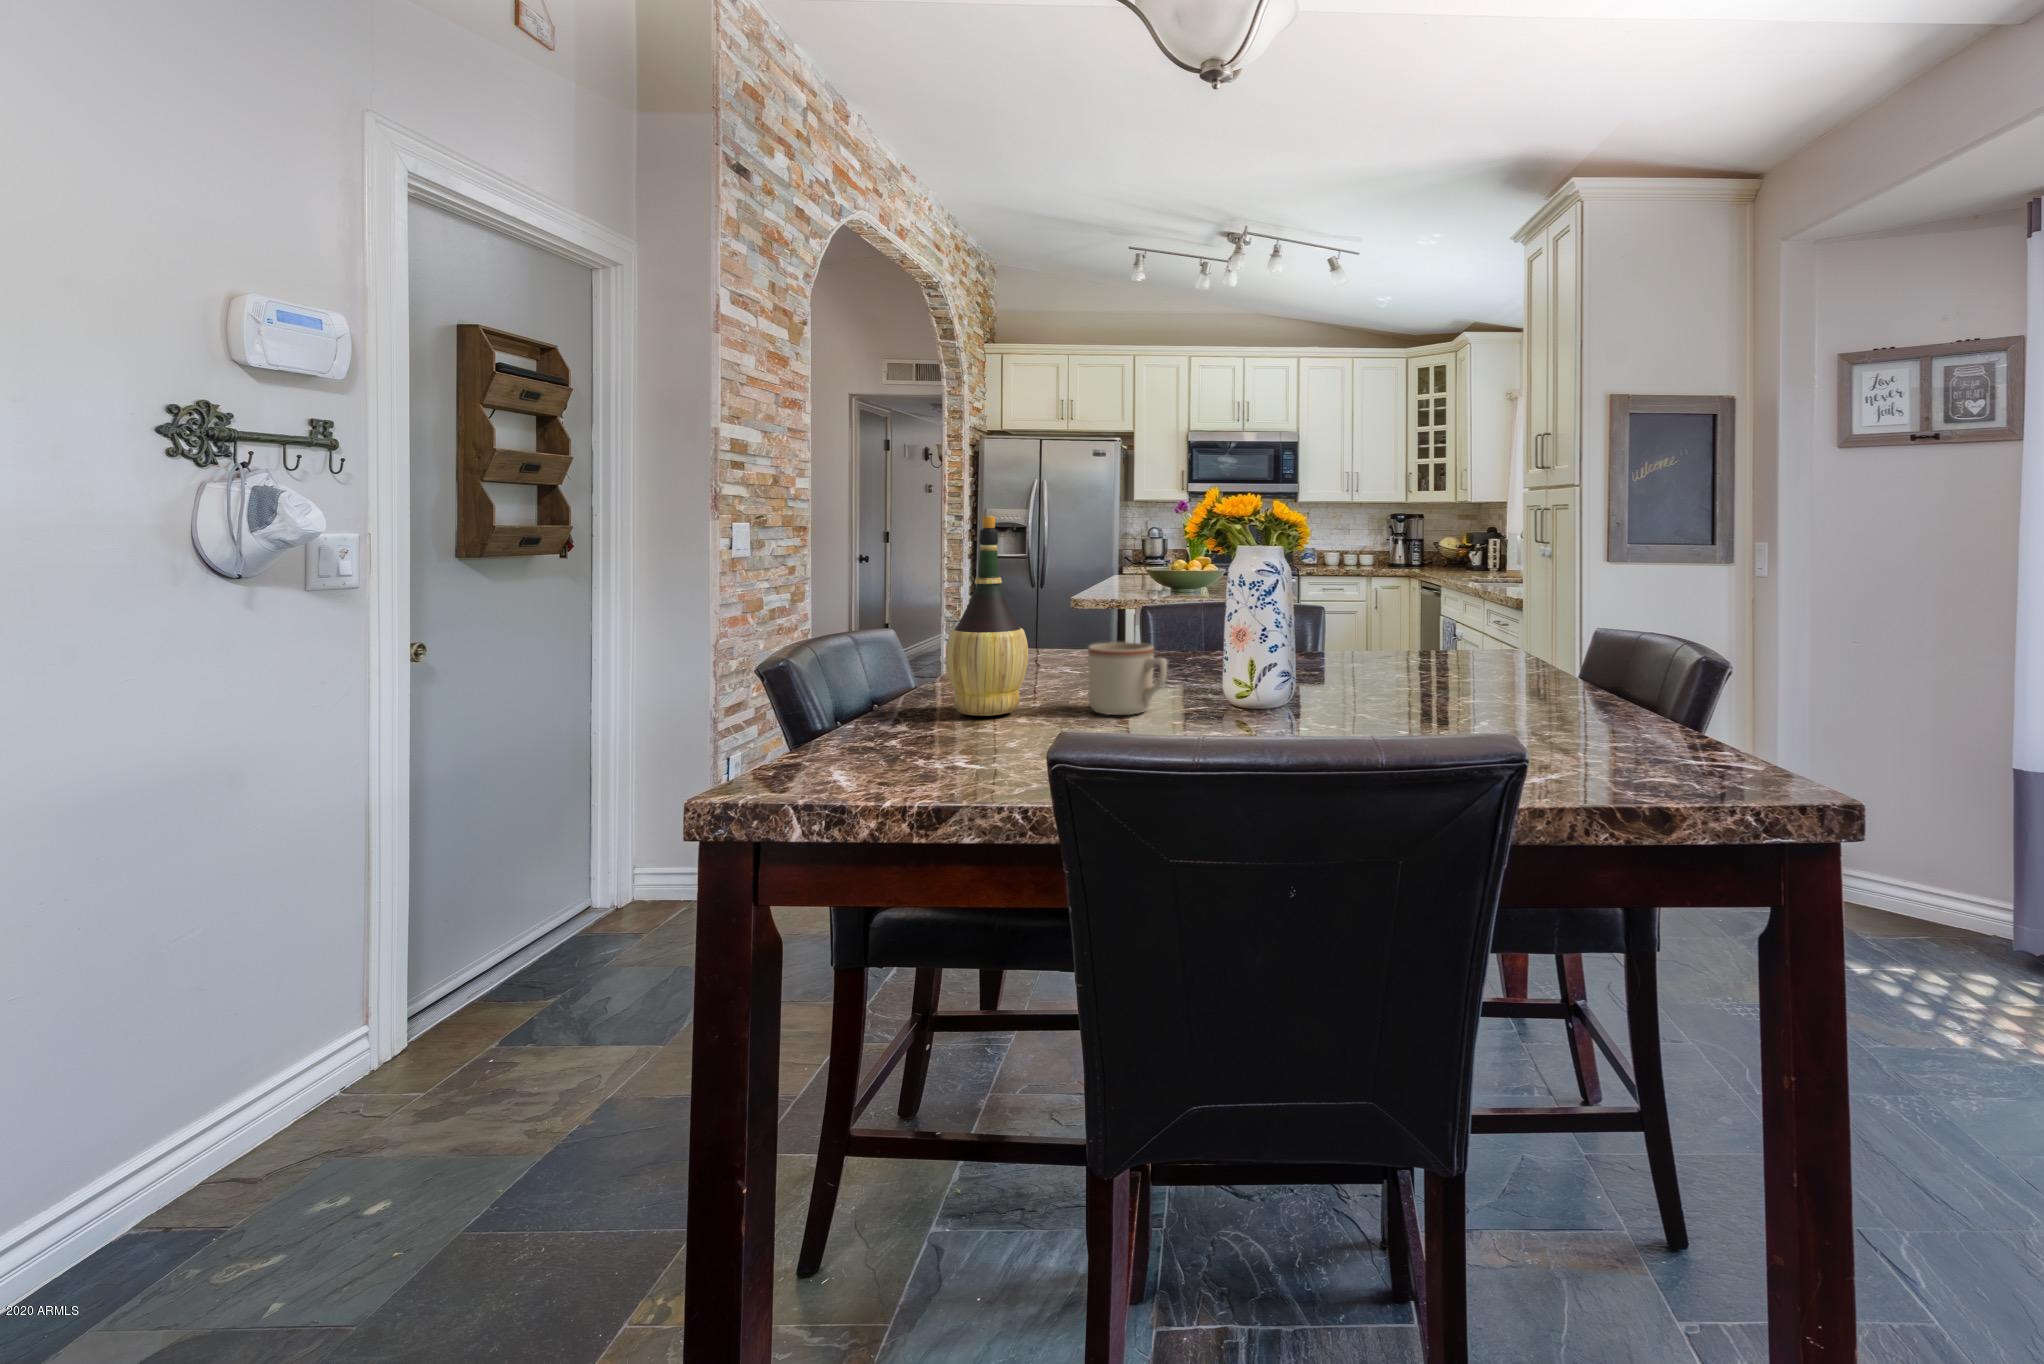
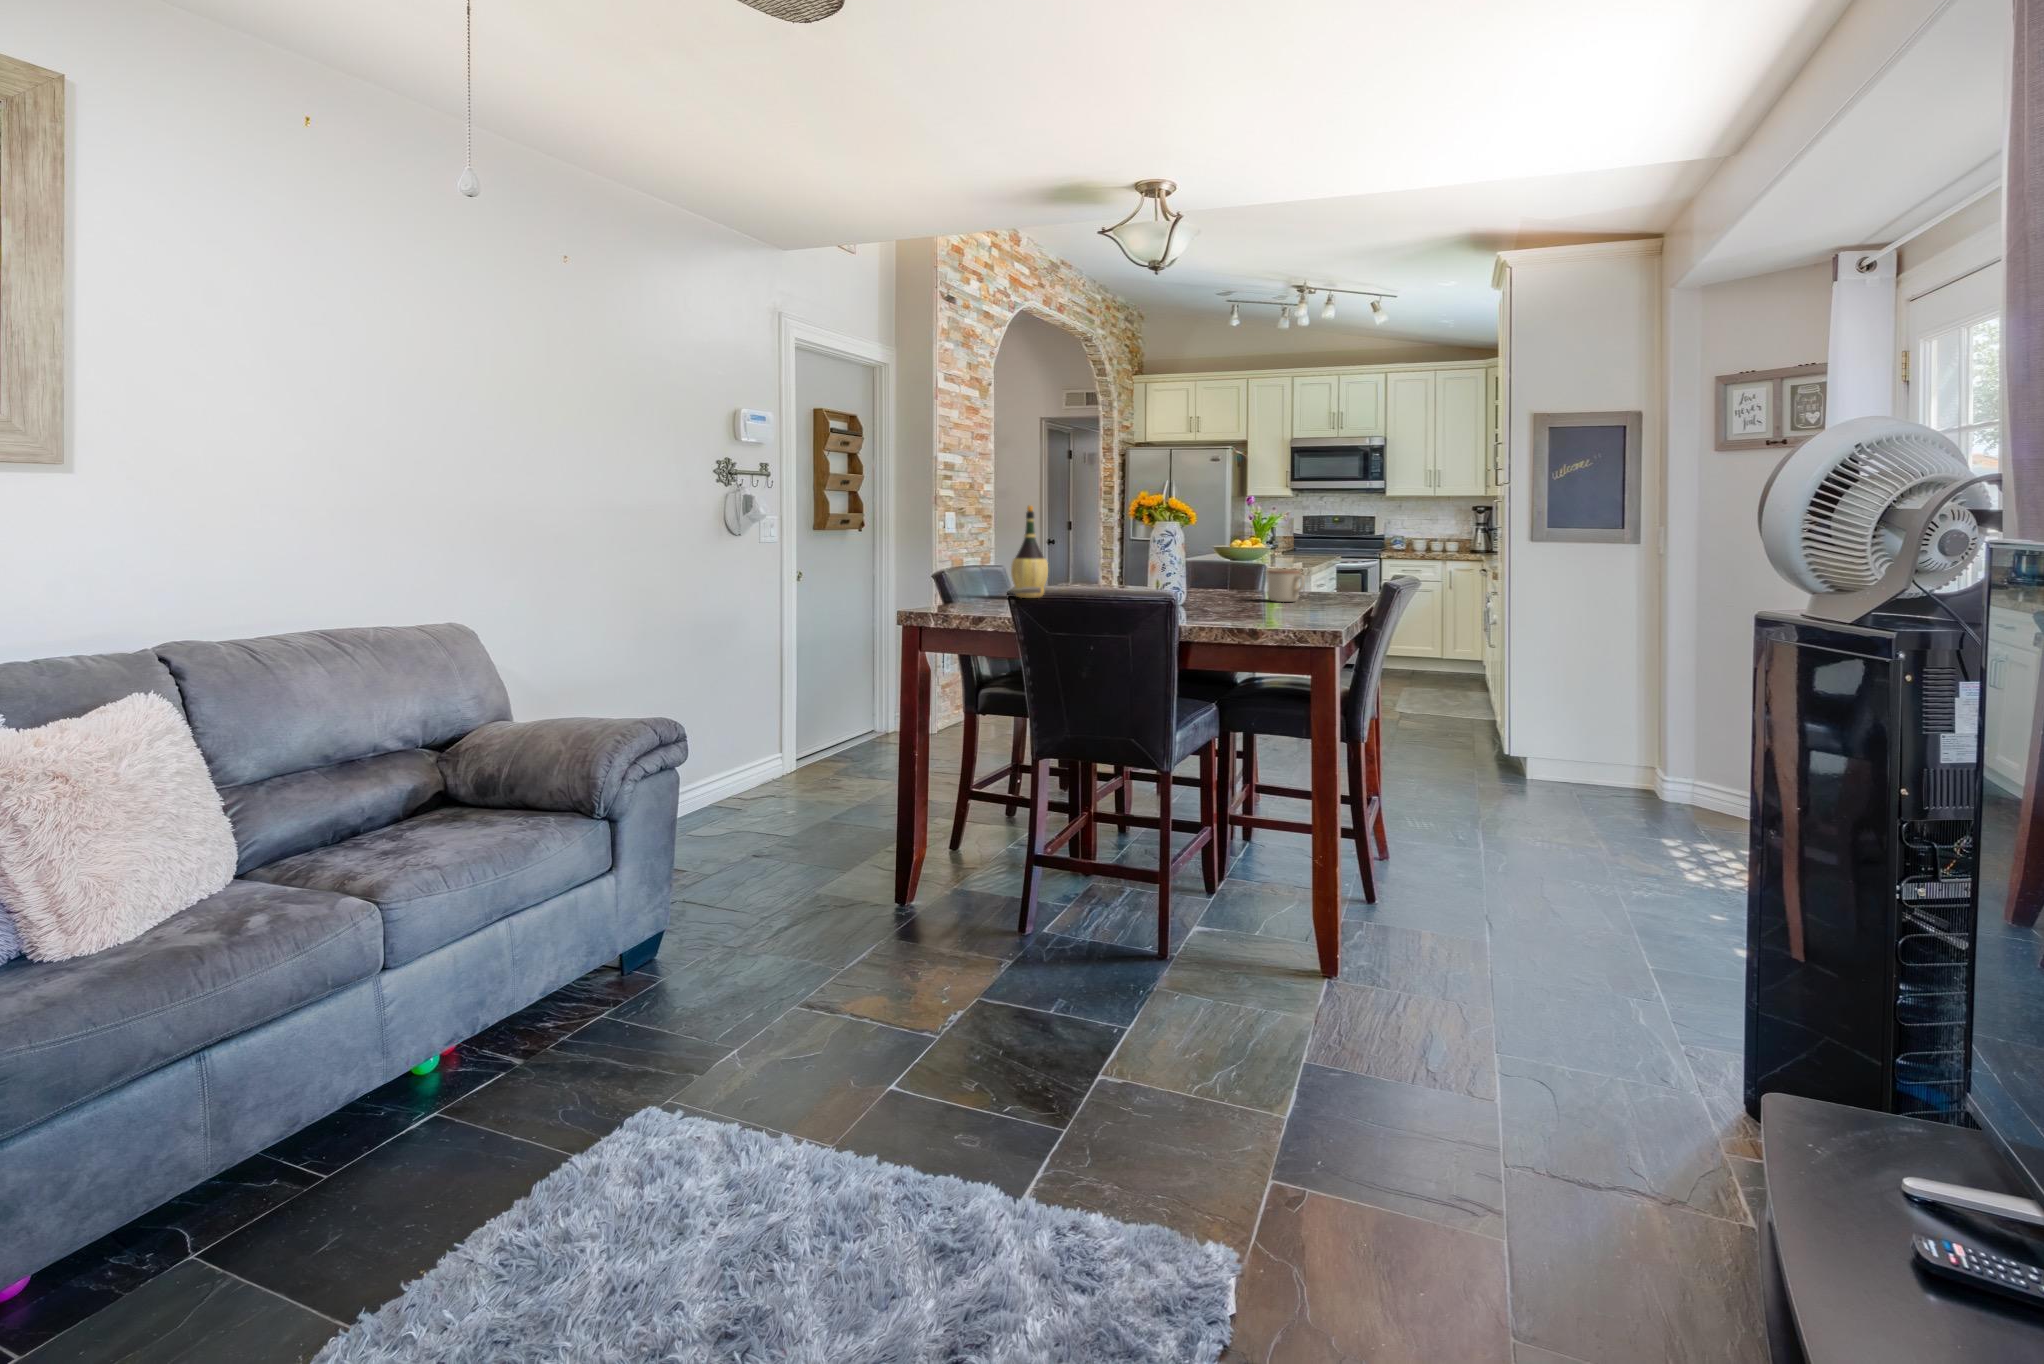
mug: present [1088,642,1167,715] -> present [1268,569,1305,602]

